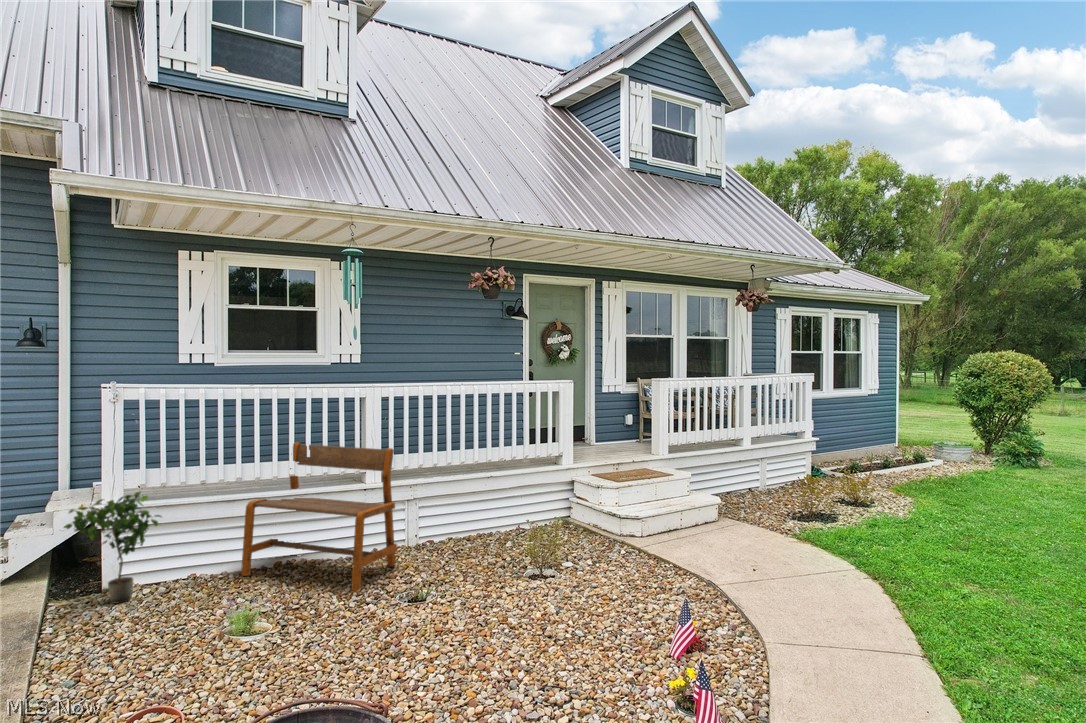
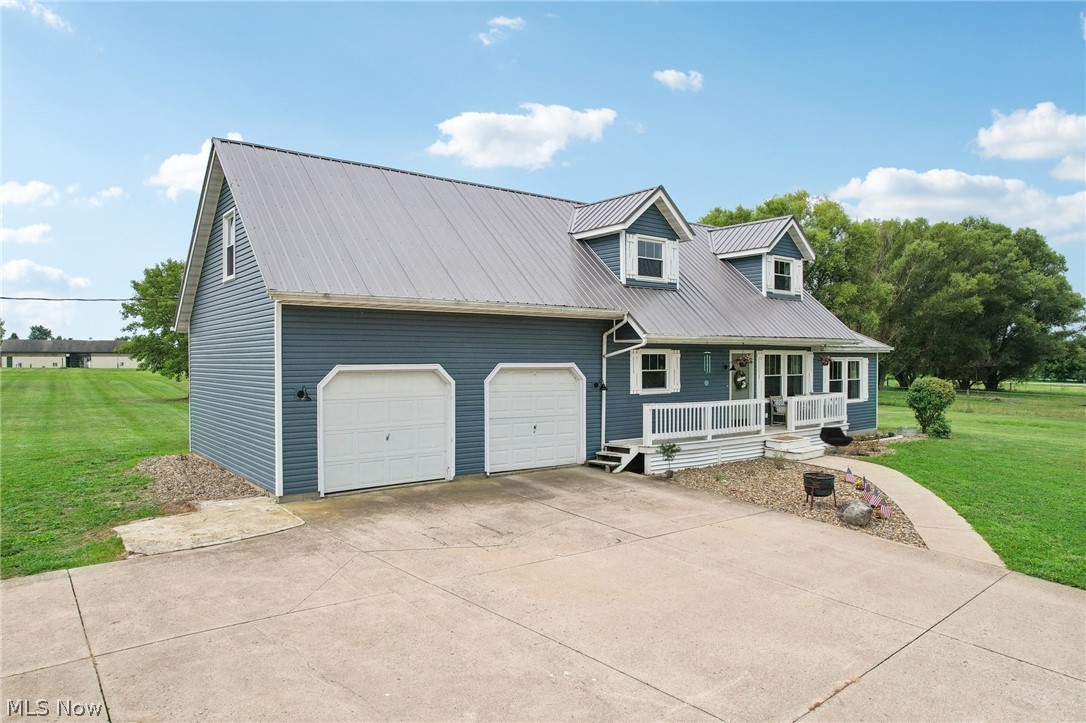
bench: present [241,442,398,592] -> none [687,426,738,474]
lounge chair: none [736,444,805,510] -> present [820,427,854,455]

